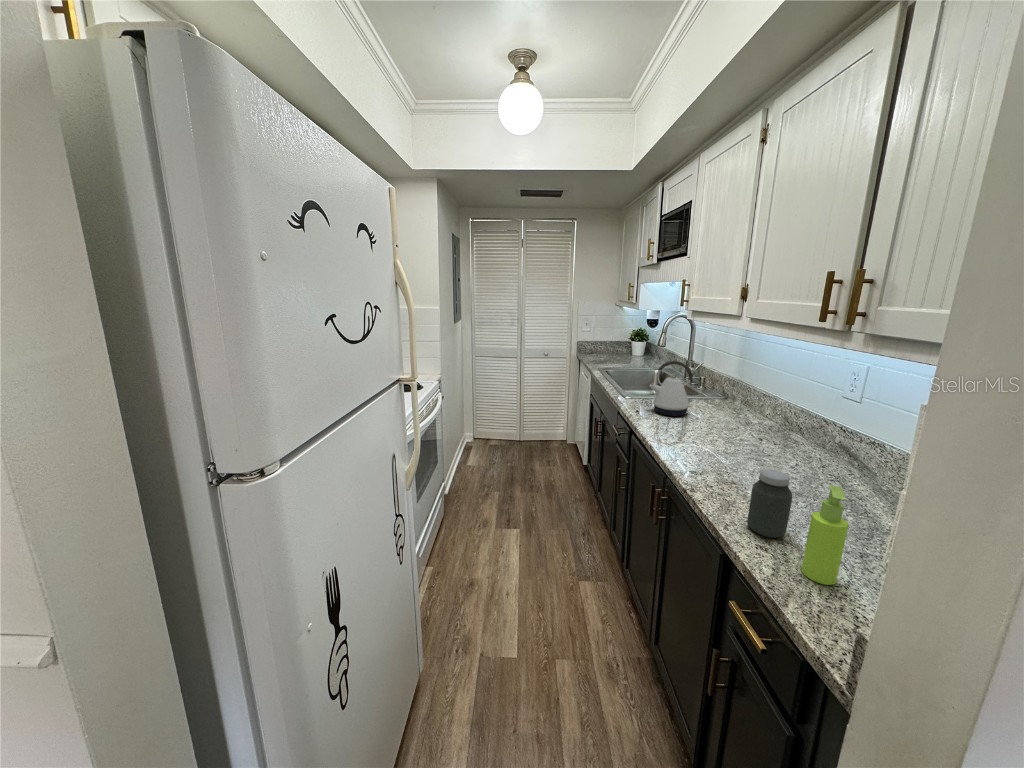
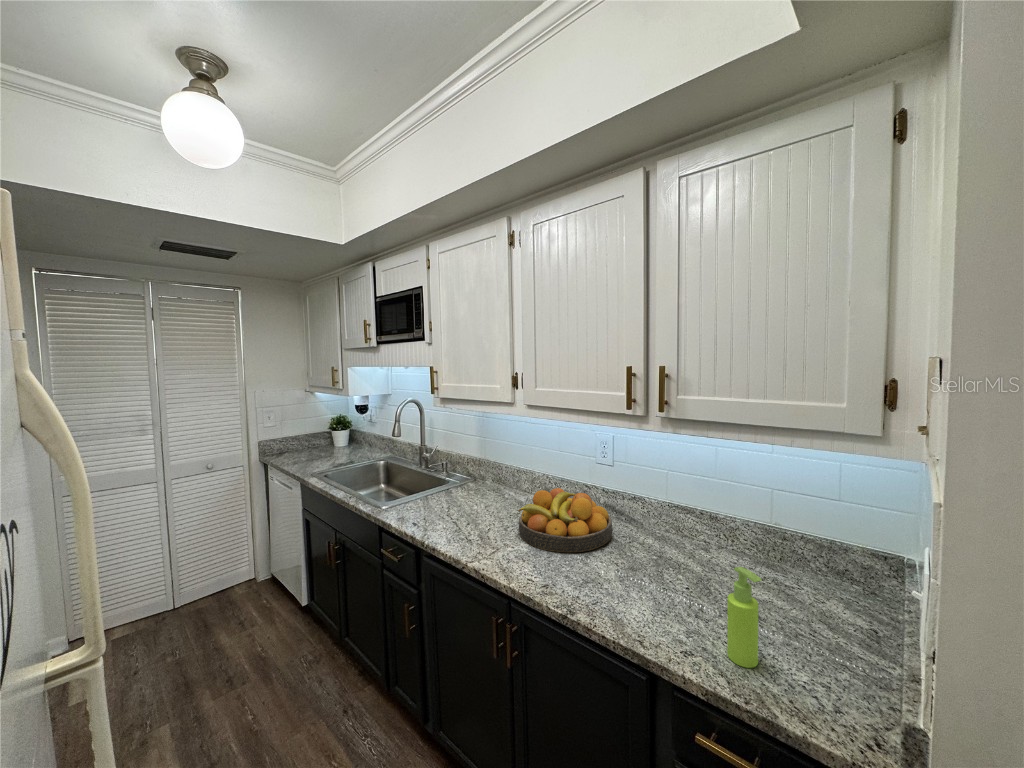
kettle: present [650,361,692,416] -> none [428,456,472,521]
fruit bowl: none [712,405,825,471] -> present [518,488,612,552]
jar: present [747,469,792,538] -> none [651,564,687,639]

